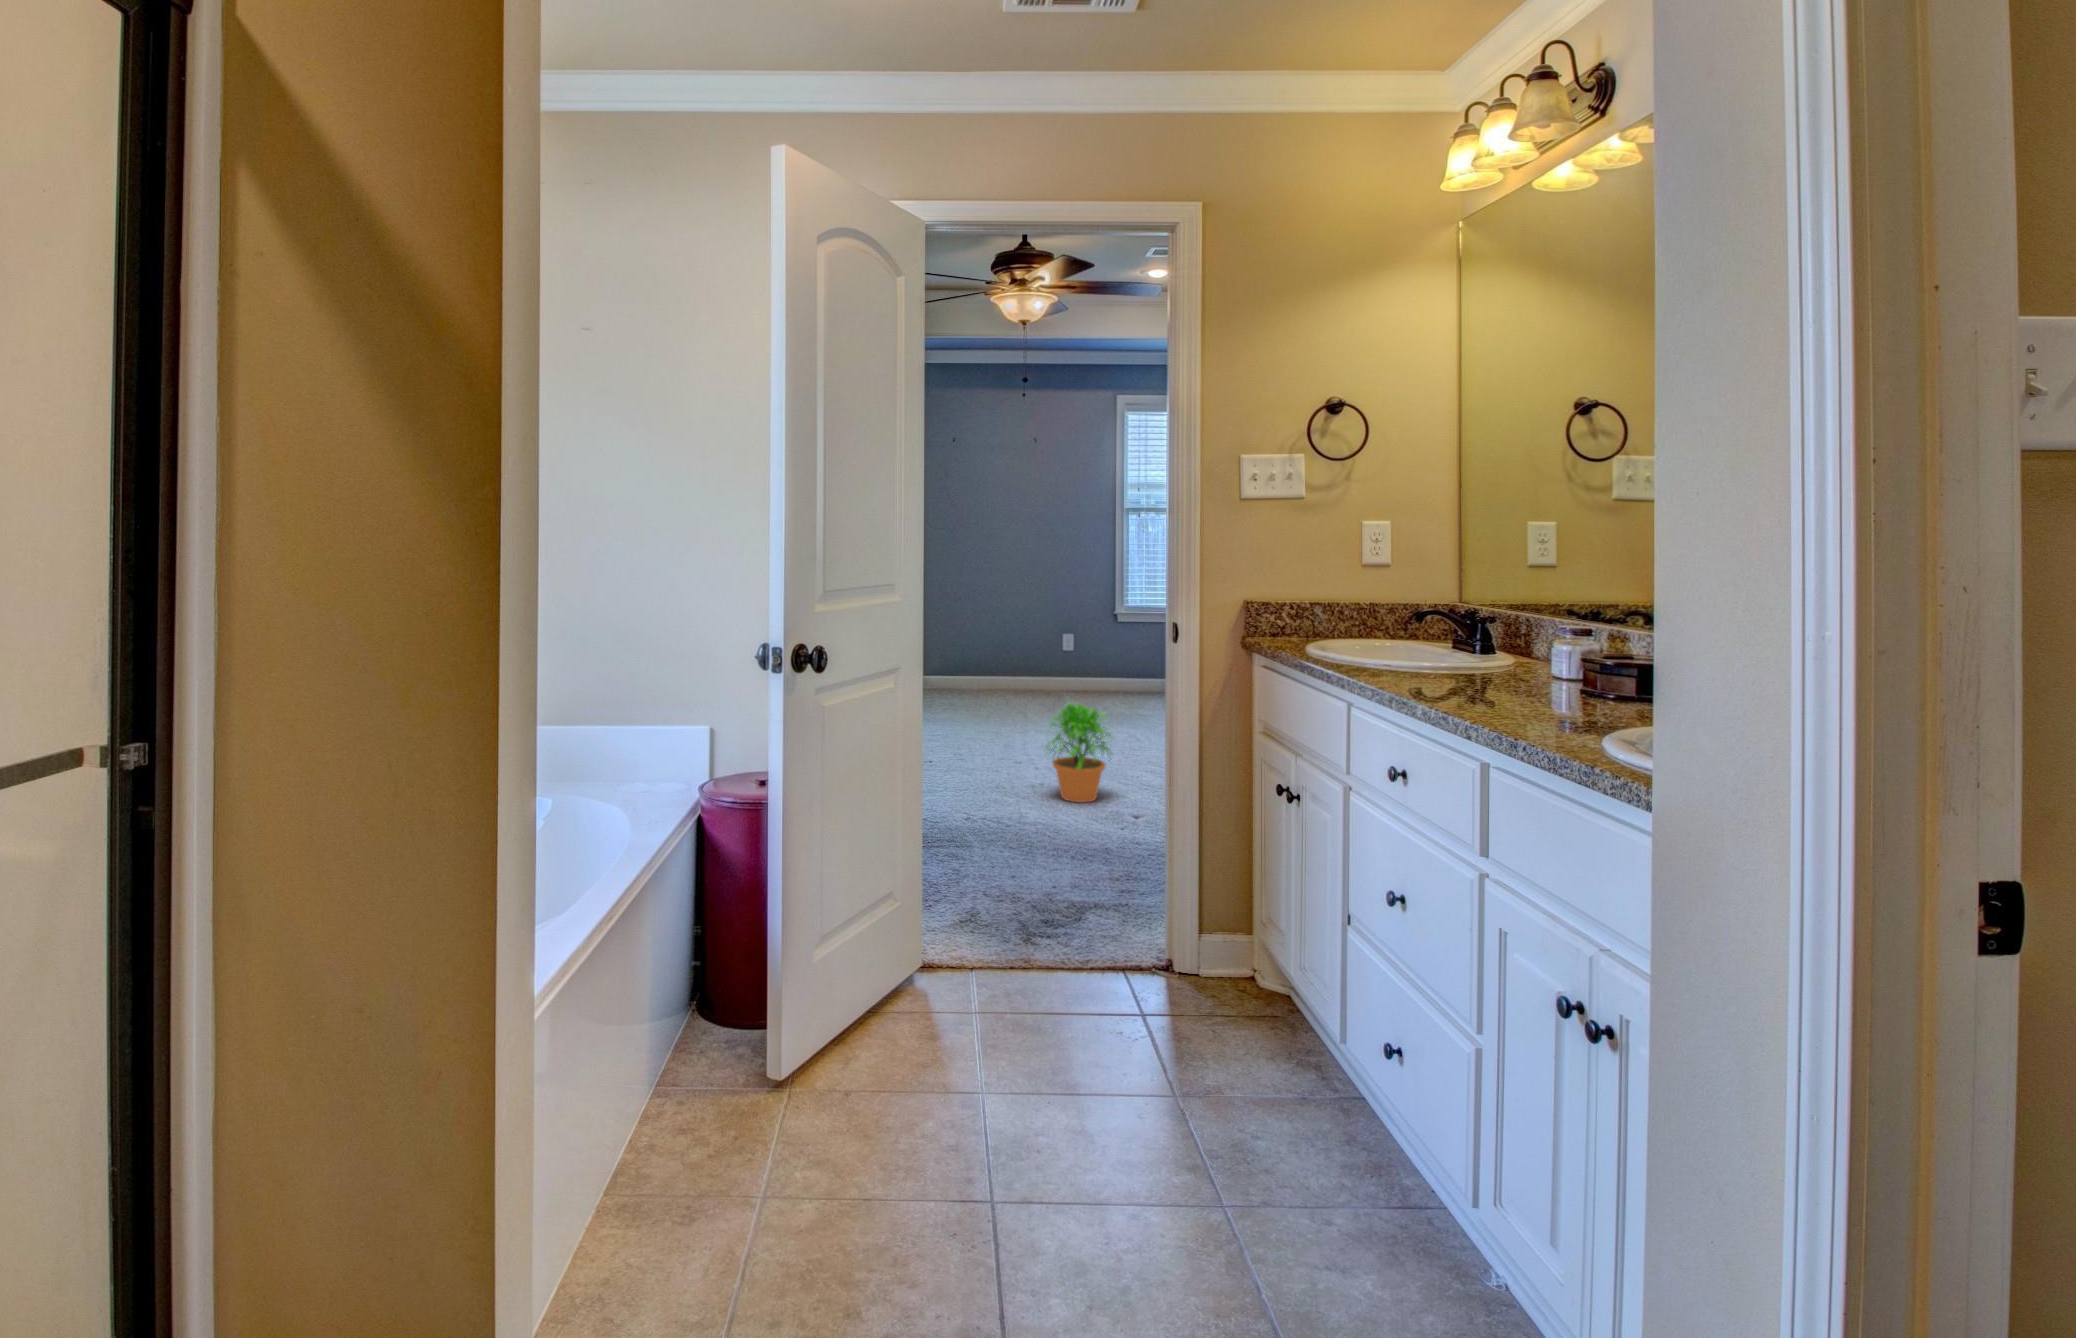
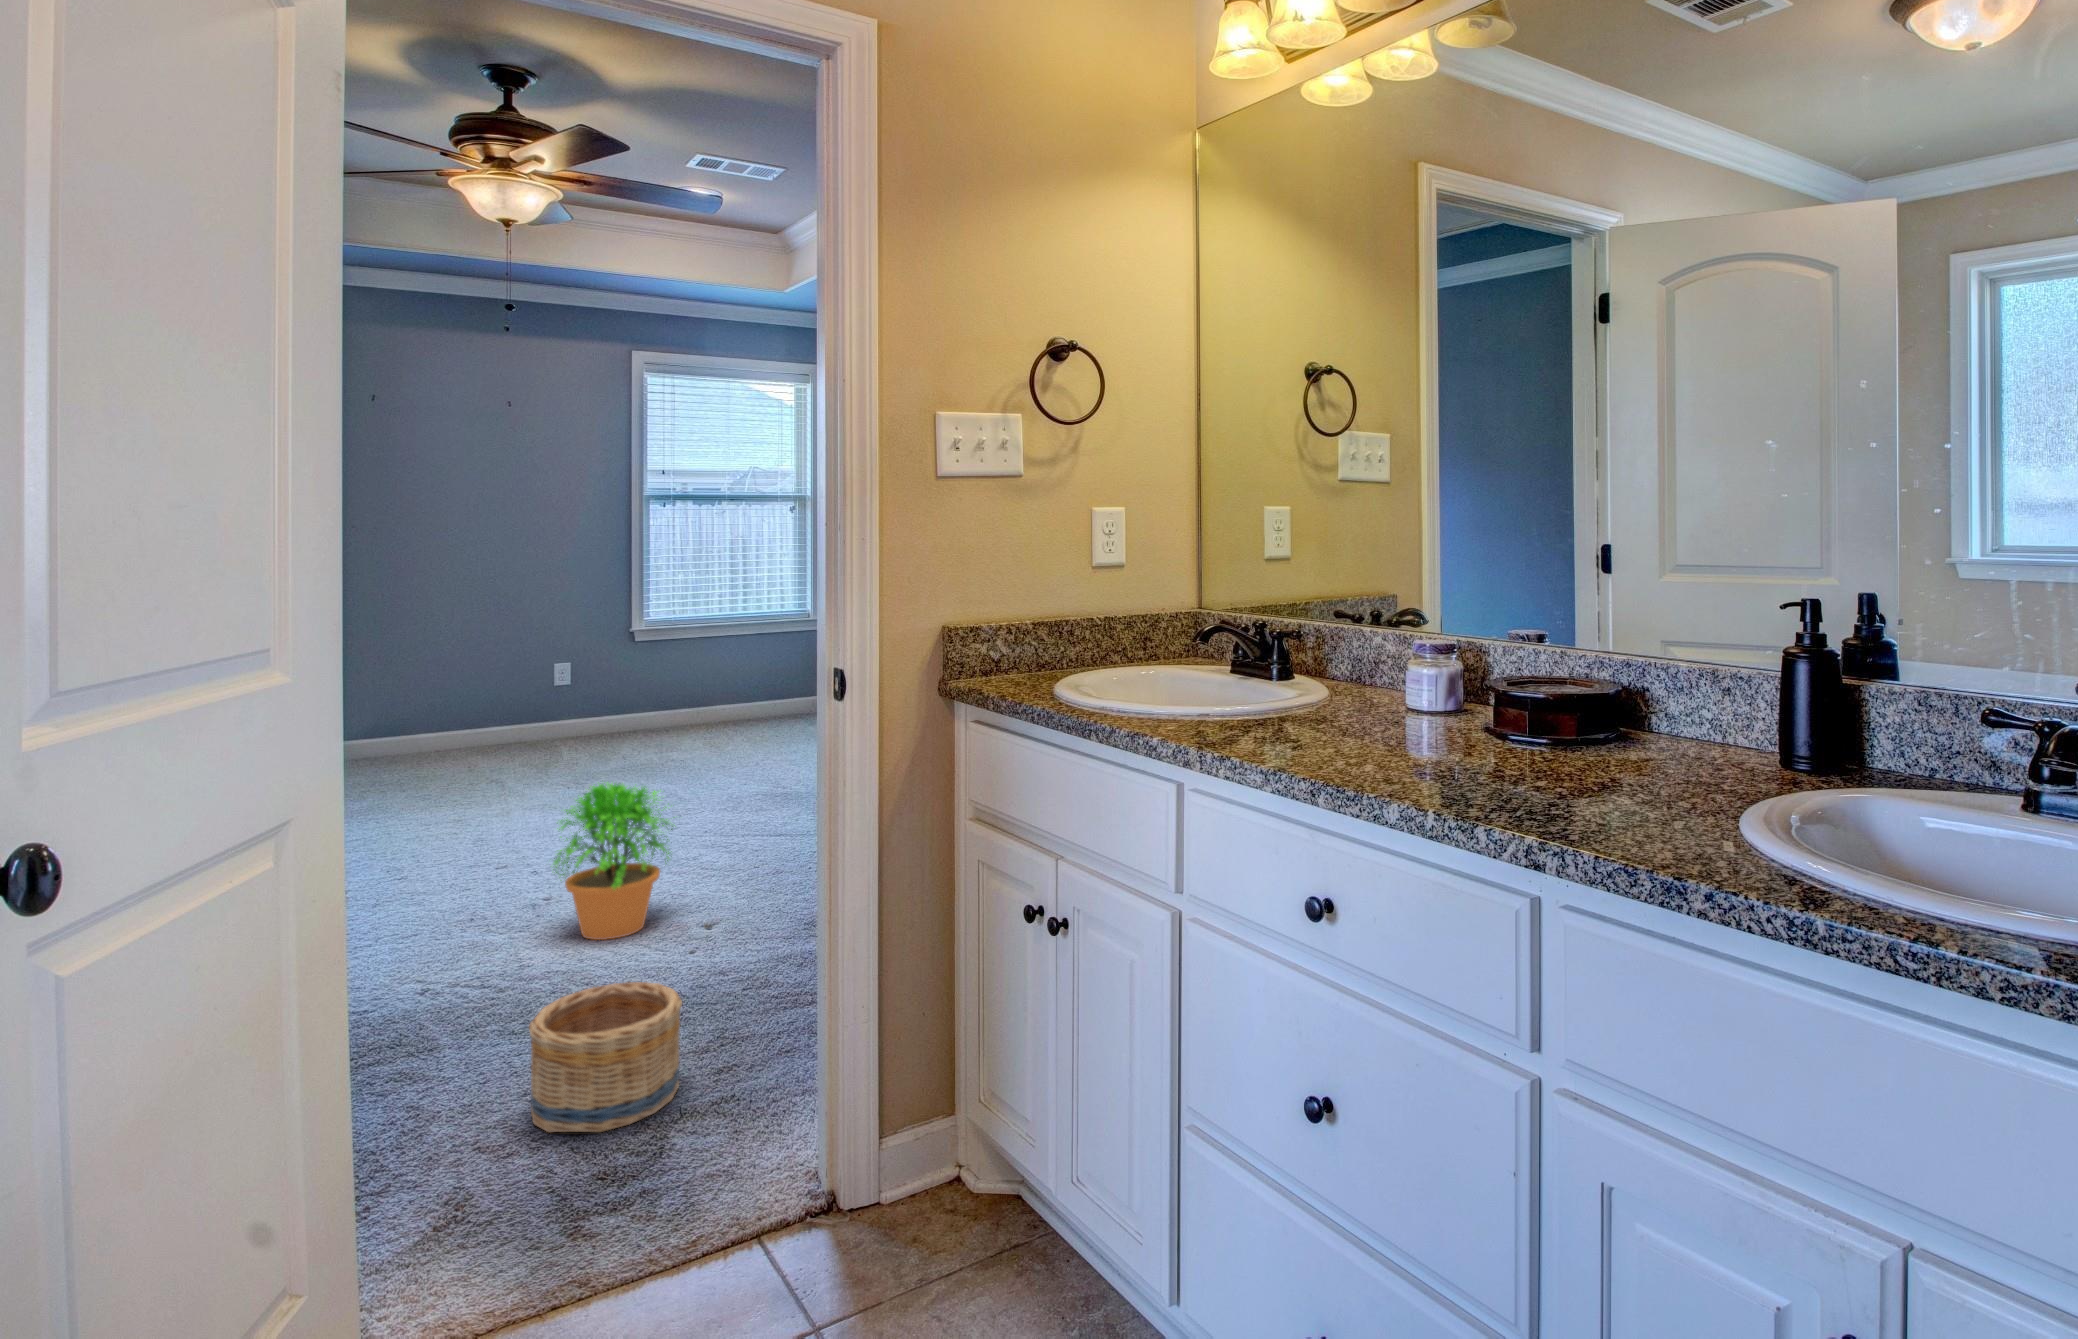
basket: none [1019,814,1100,897] -> present [529,982,682,1132]

